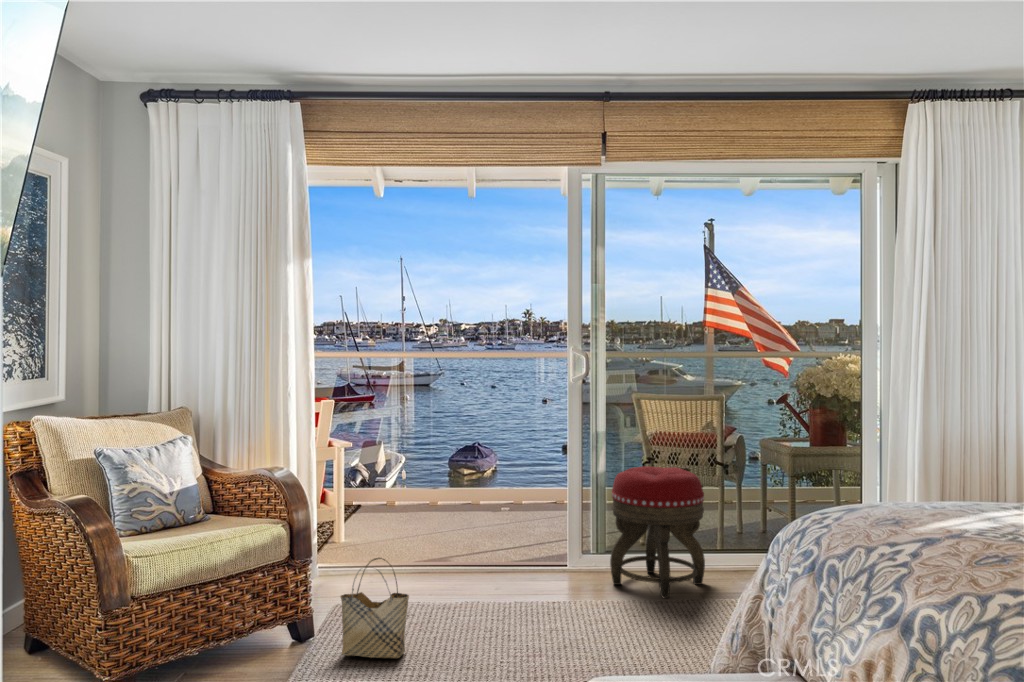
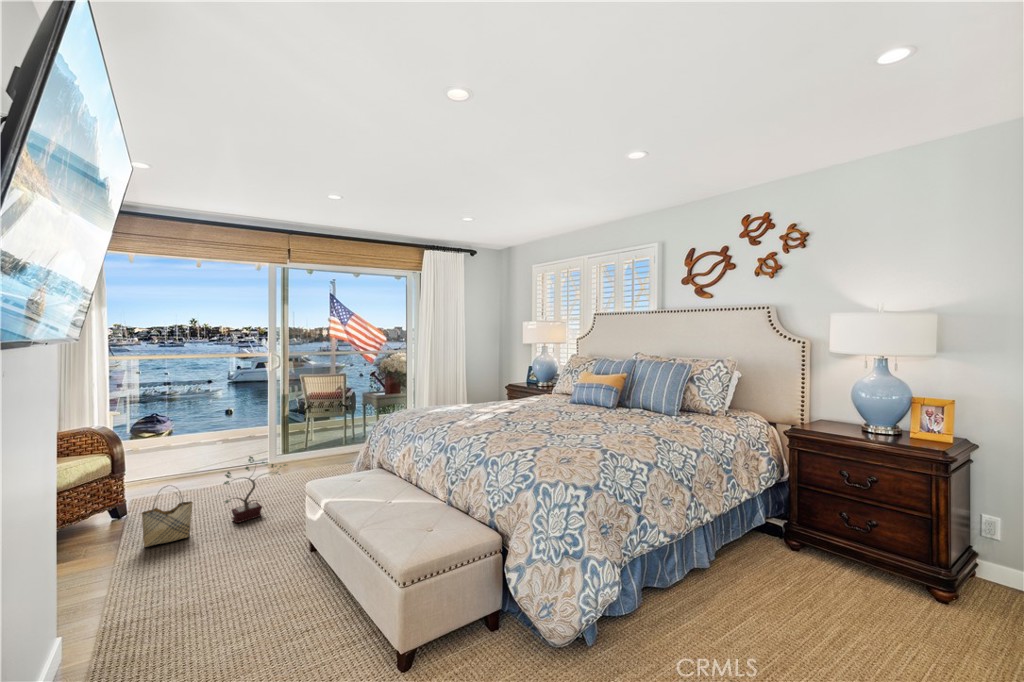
footstool: present [610,466,705,598] -> none [292,411,341,472]
potted plant: none [450,529,564,657] -> present [224,456,287,523]

